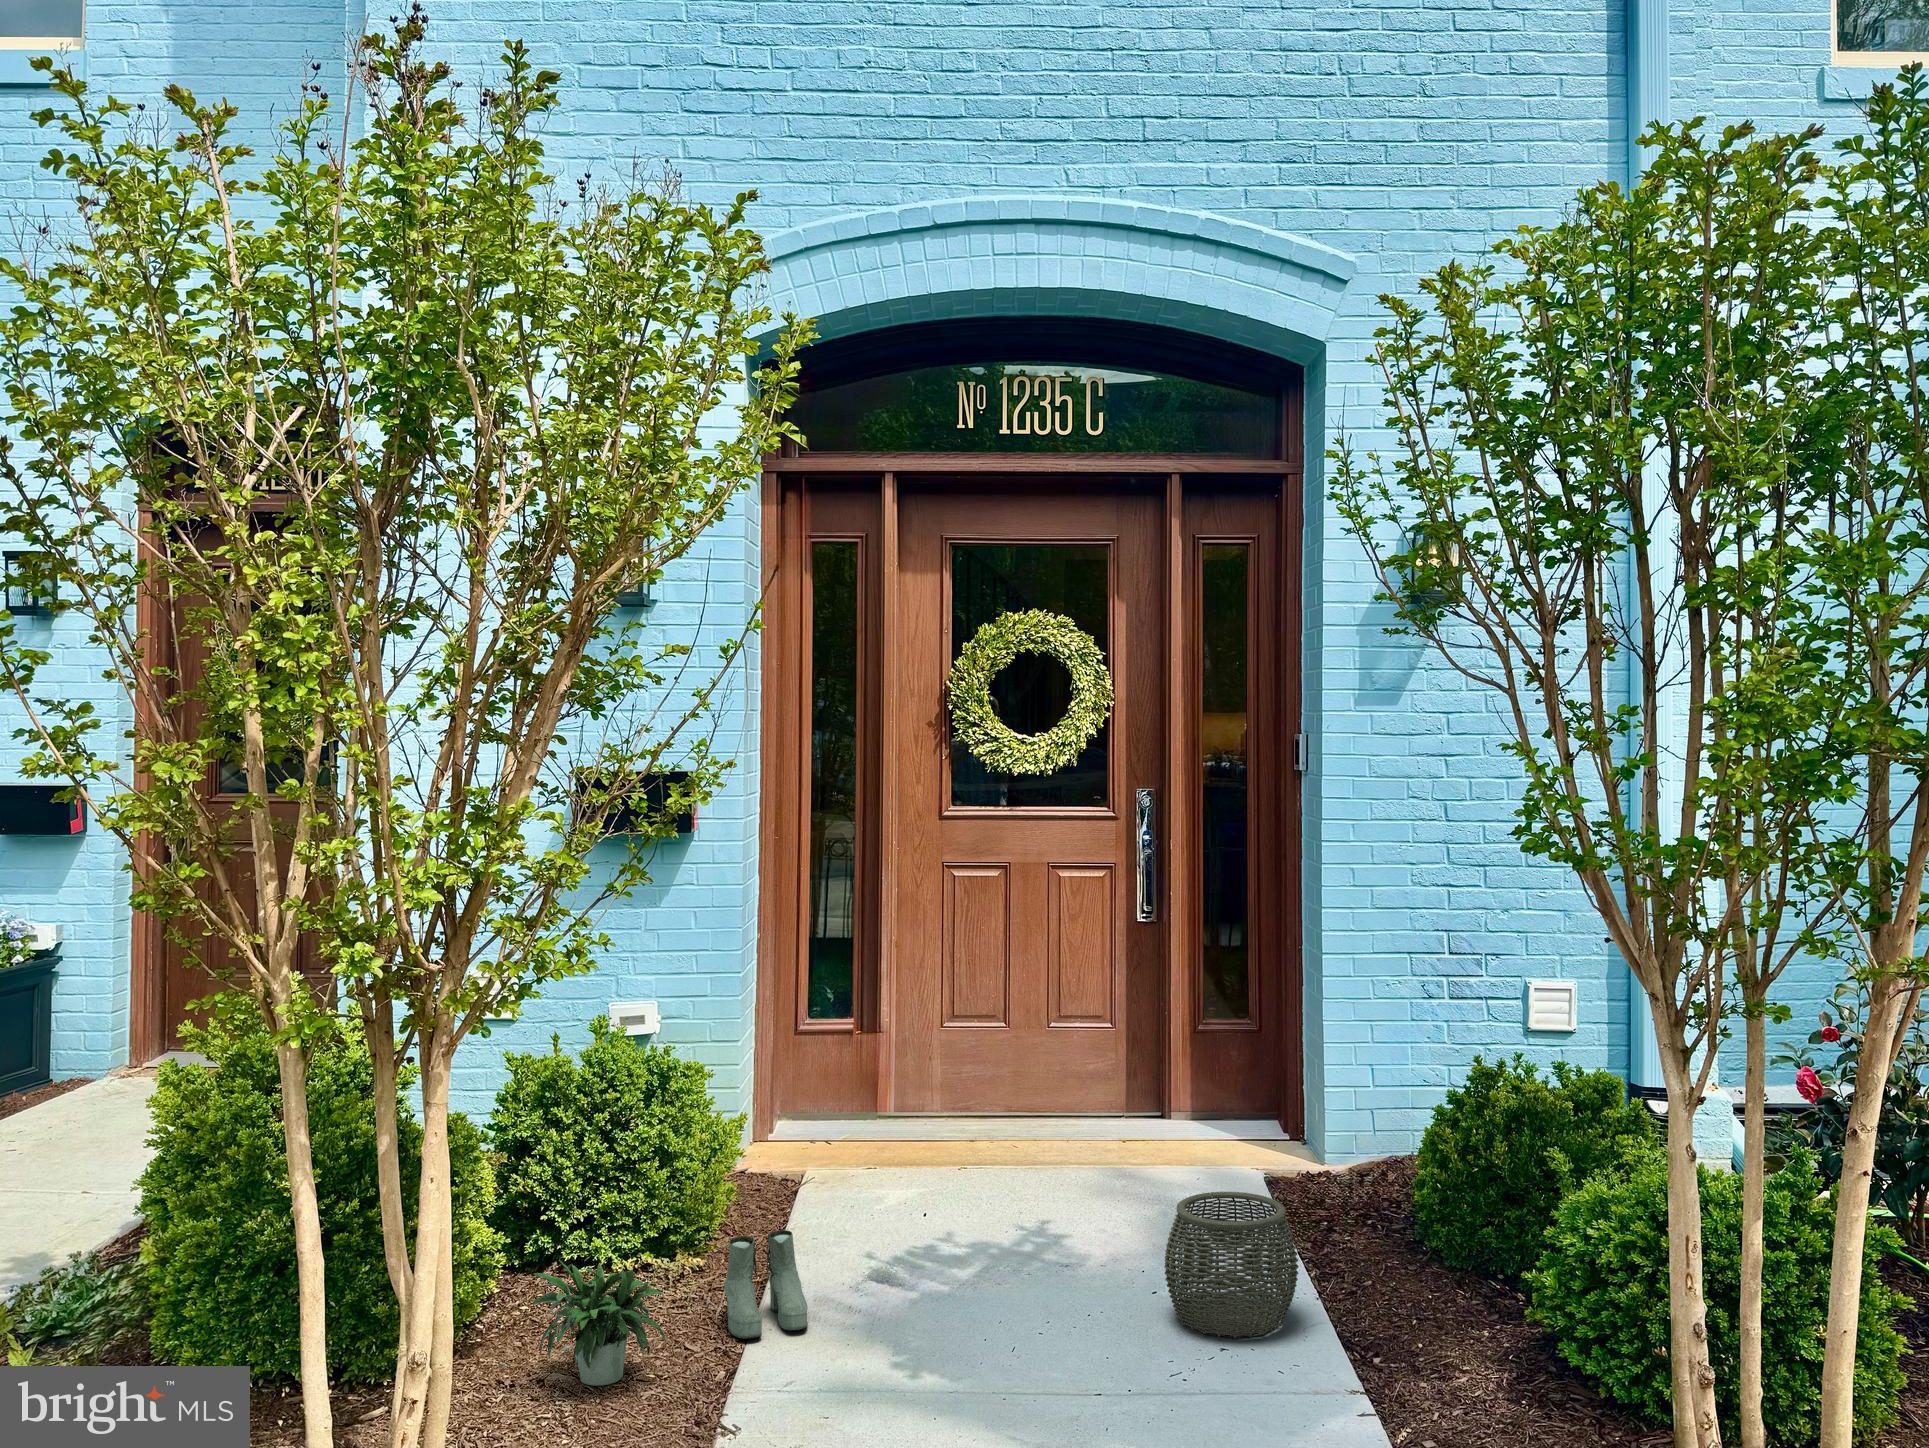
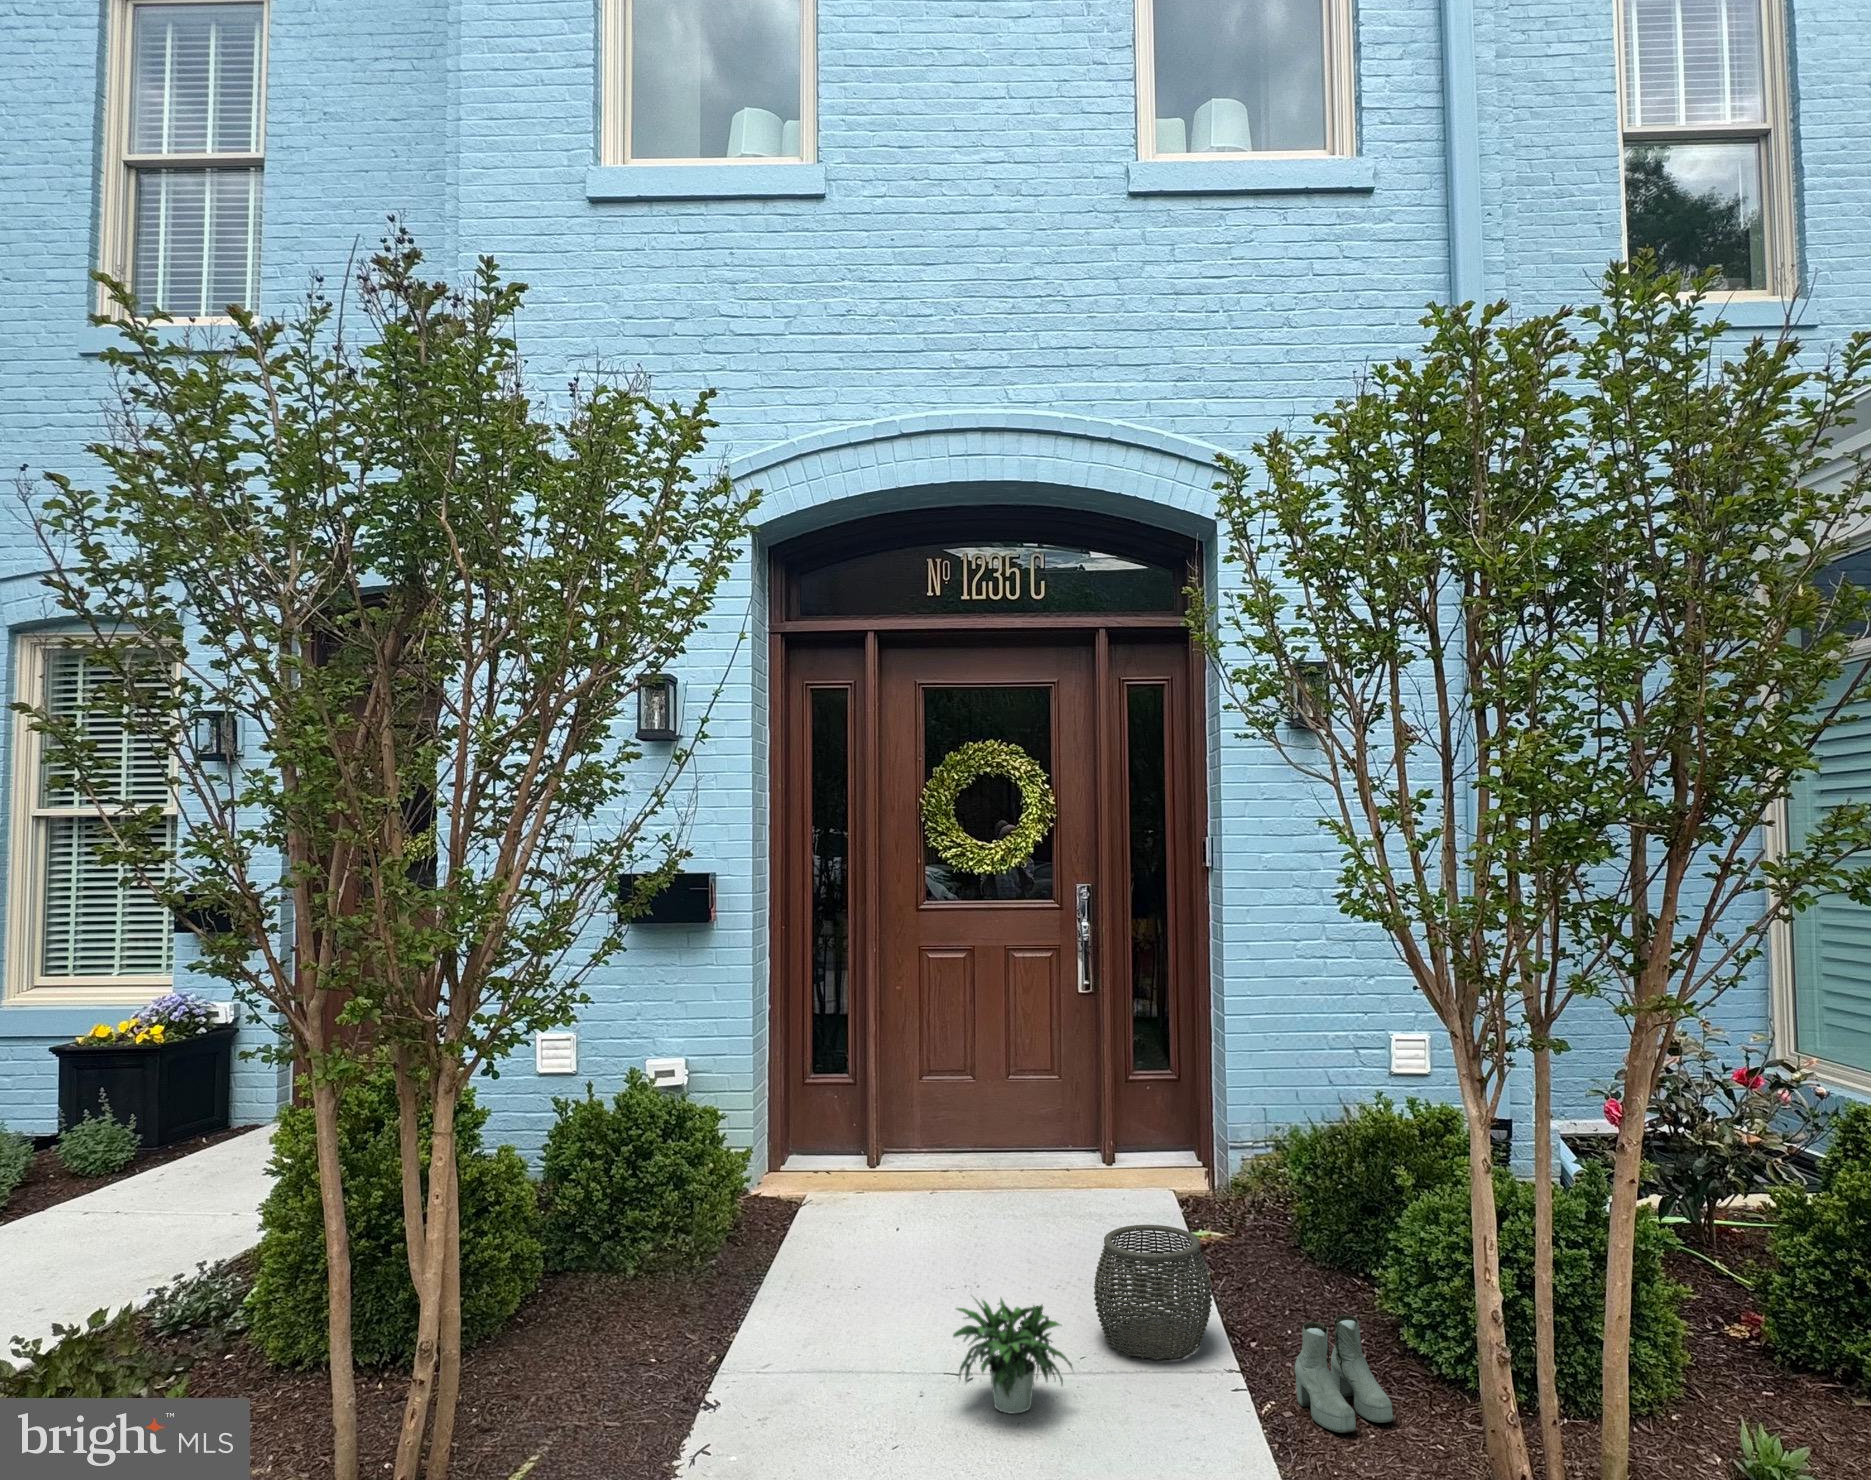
boots: present [724,1230,808,1339] -> present [1295,1315,1393,1433]
potted plant: present [502,1260,666,1386] -> present [921,1298,1072,1414]

